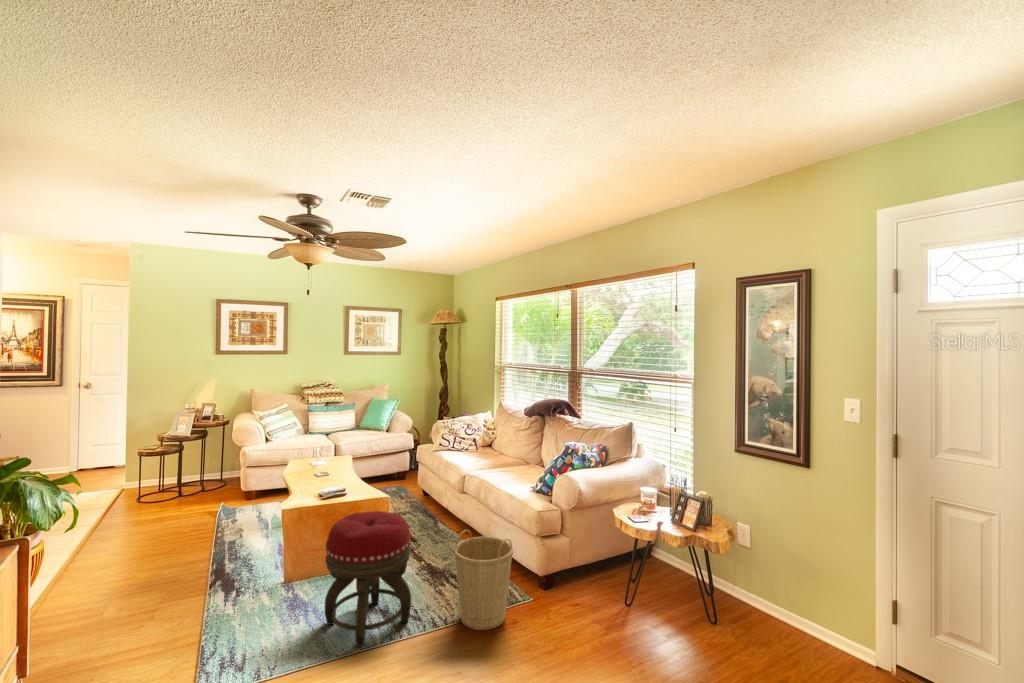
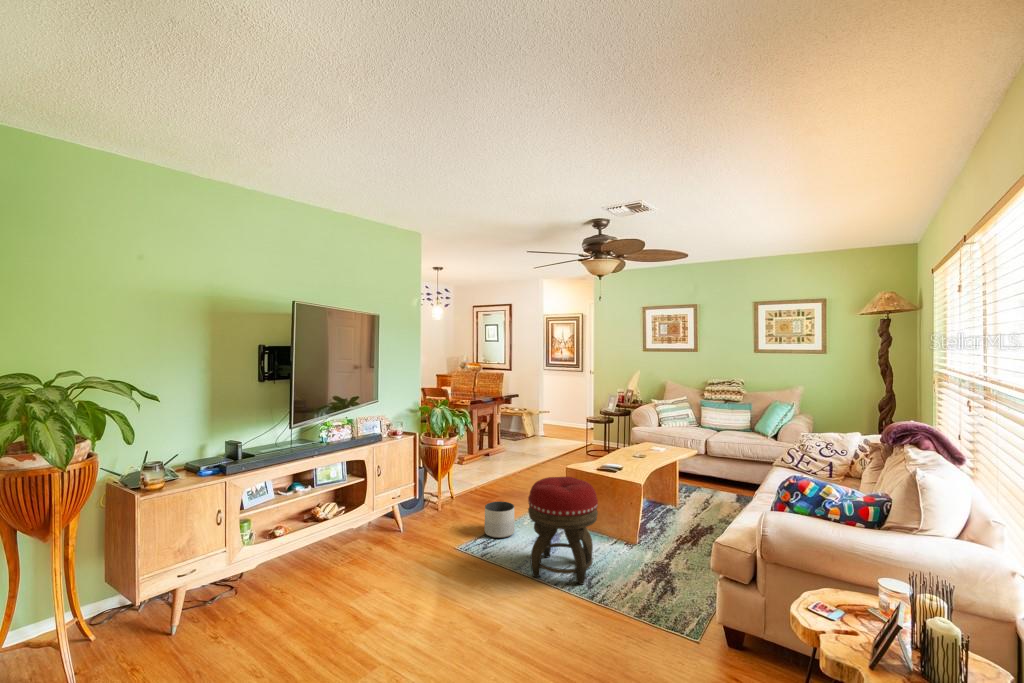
basket: present [454,530,513,630] -> none [599,523,664,635]
planter: none [197,589,250,652] -> present [485,501,515,538]

